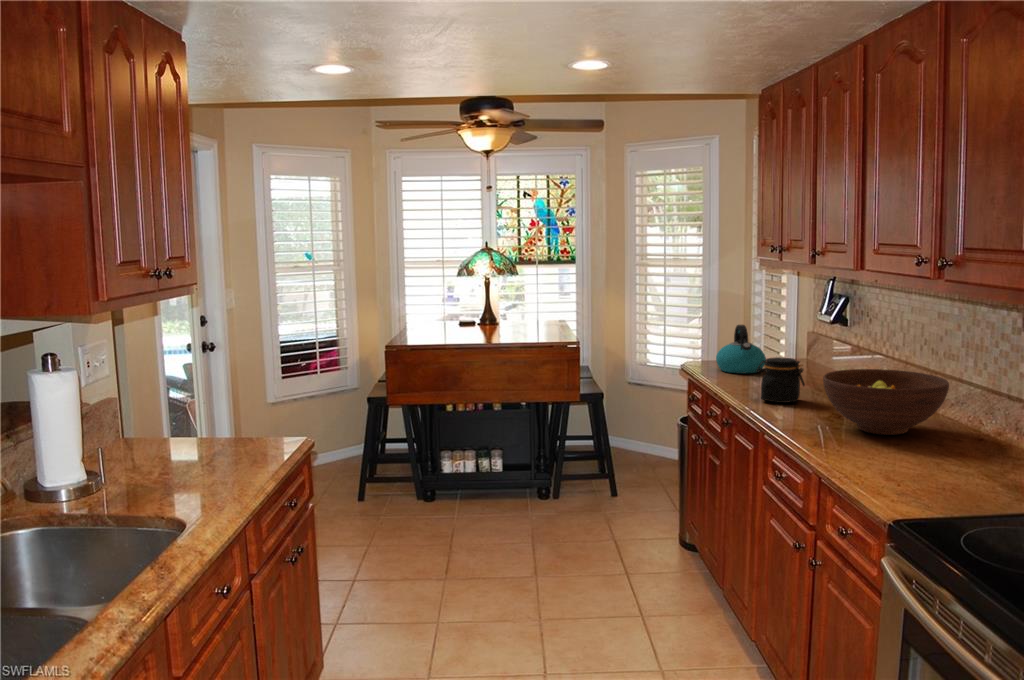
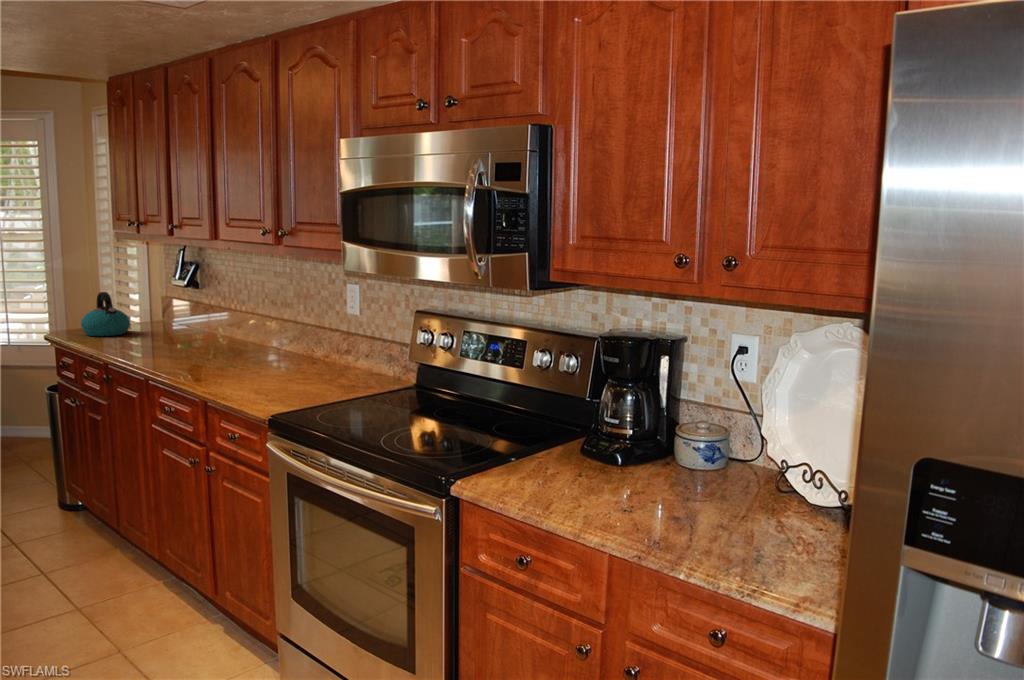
jar: present [756,357,805,403] -> none [131,316,175,355]
fruit bowl: present [823,369,949,435] -> none [196,318,290,367]

